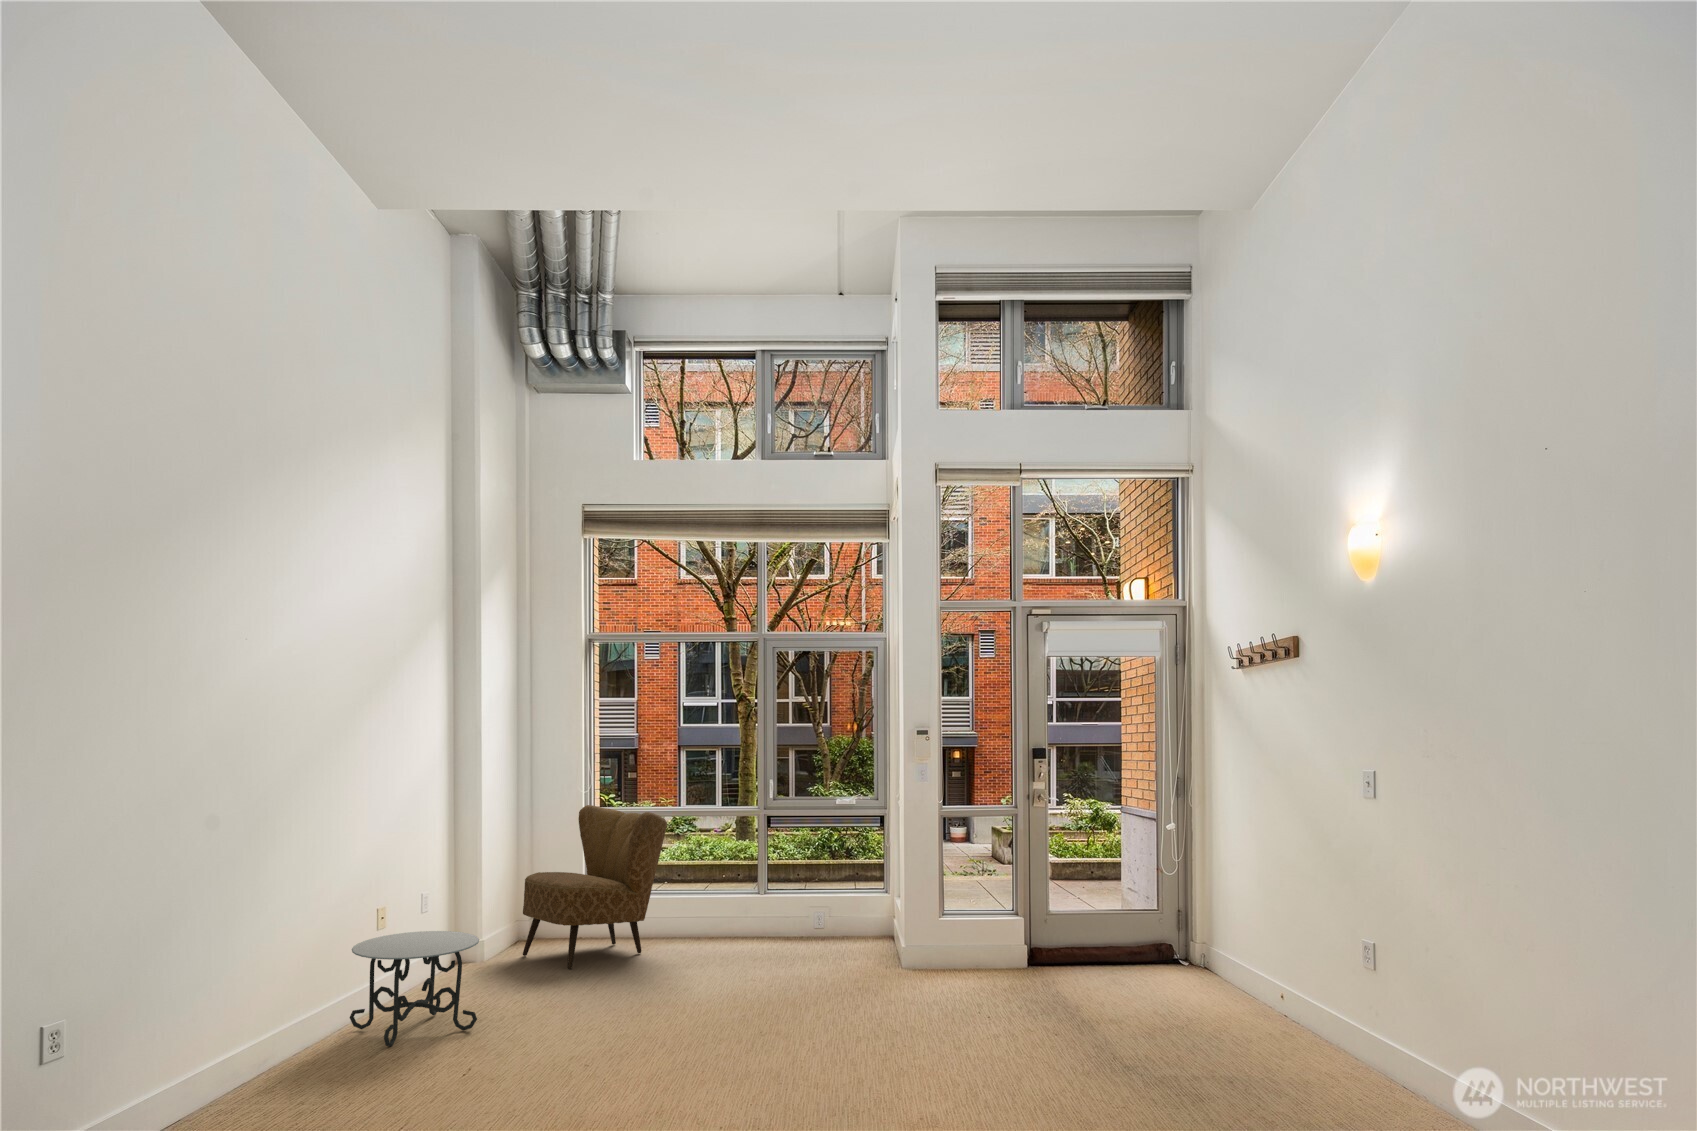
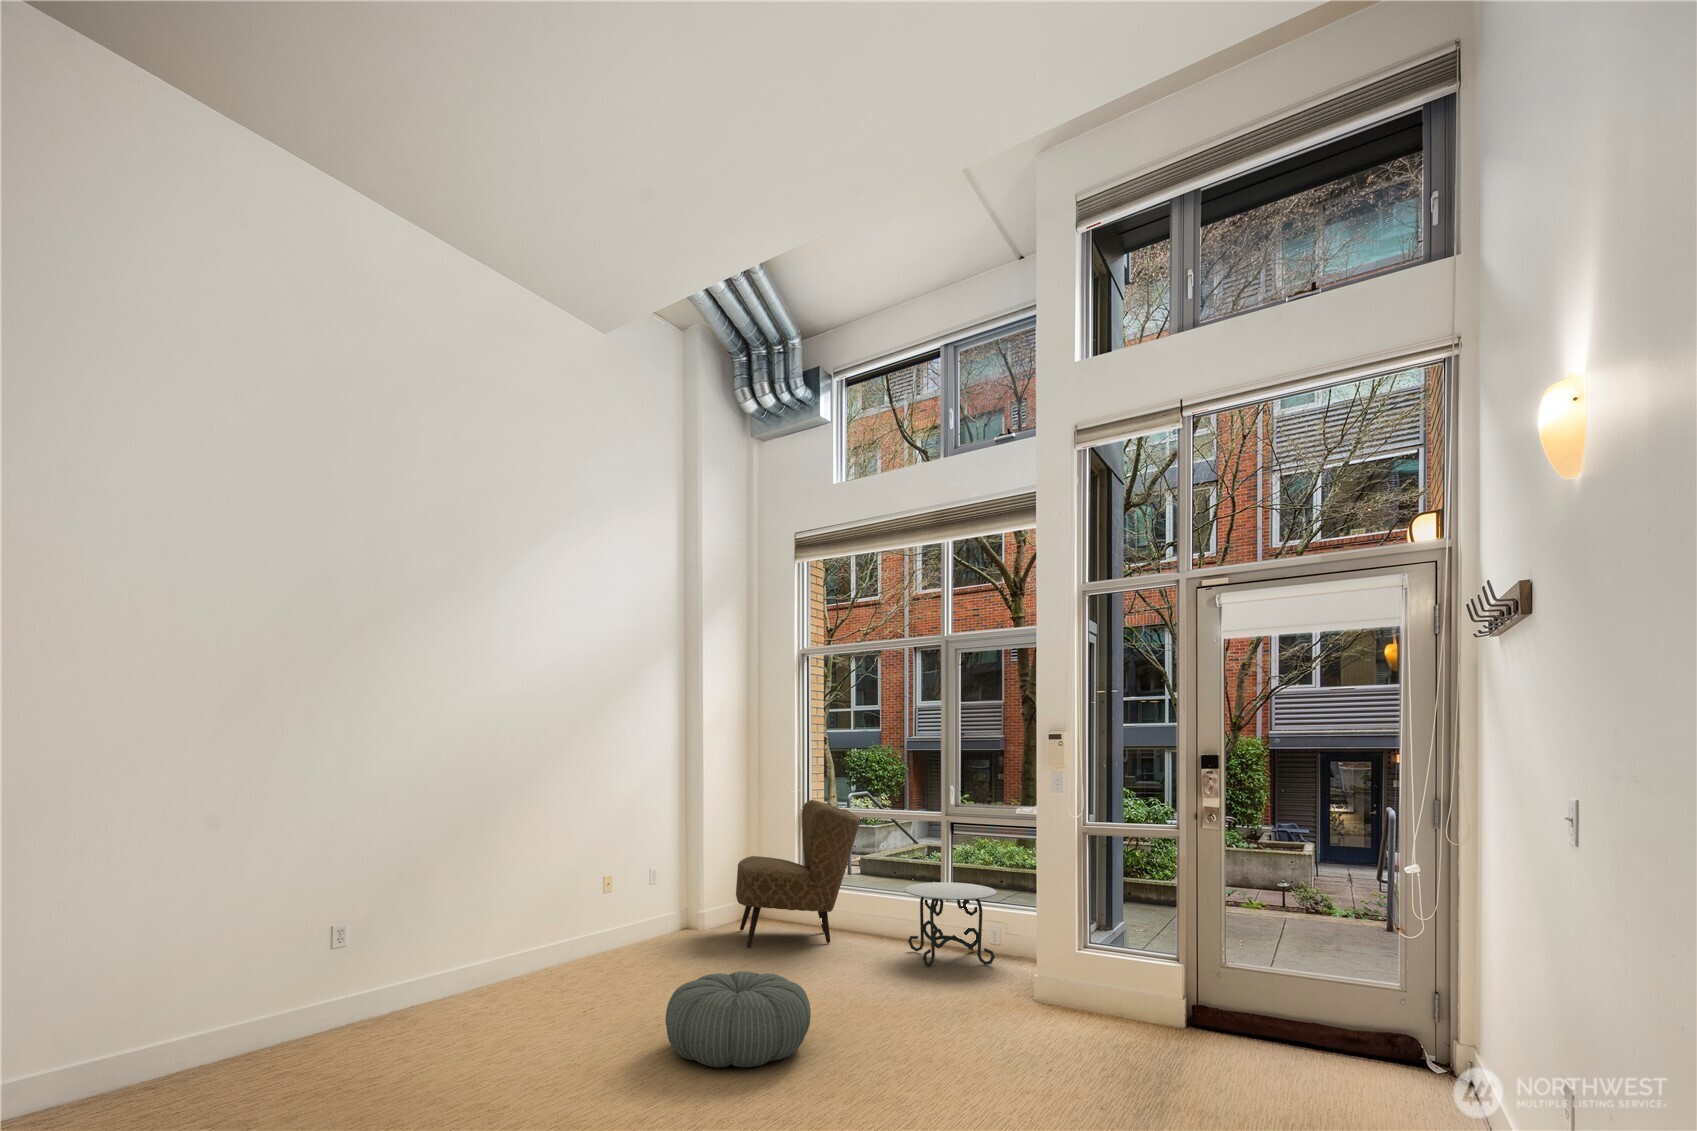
side table: present [350,931,479,1047] -> present [904,882,997,966]
pouf: none [689,974,825,1060] -> present [665,971,811,1067]

